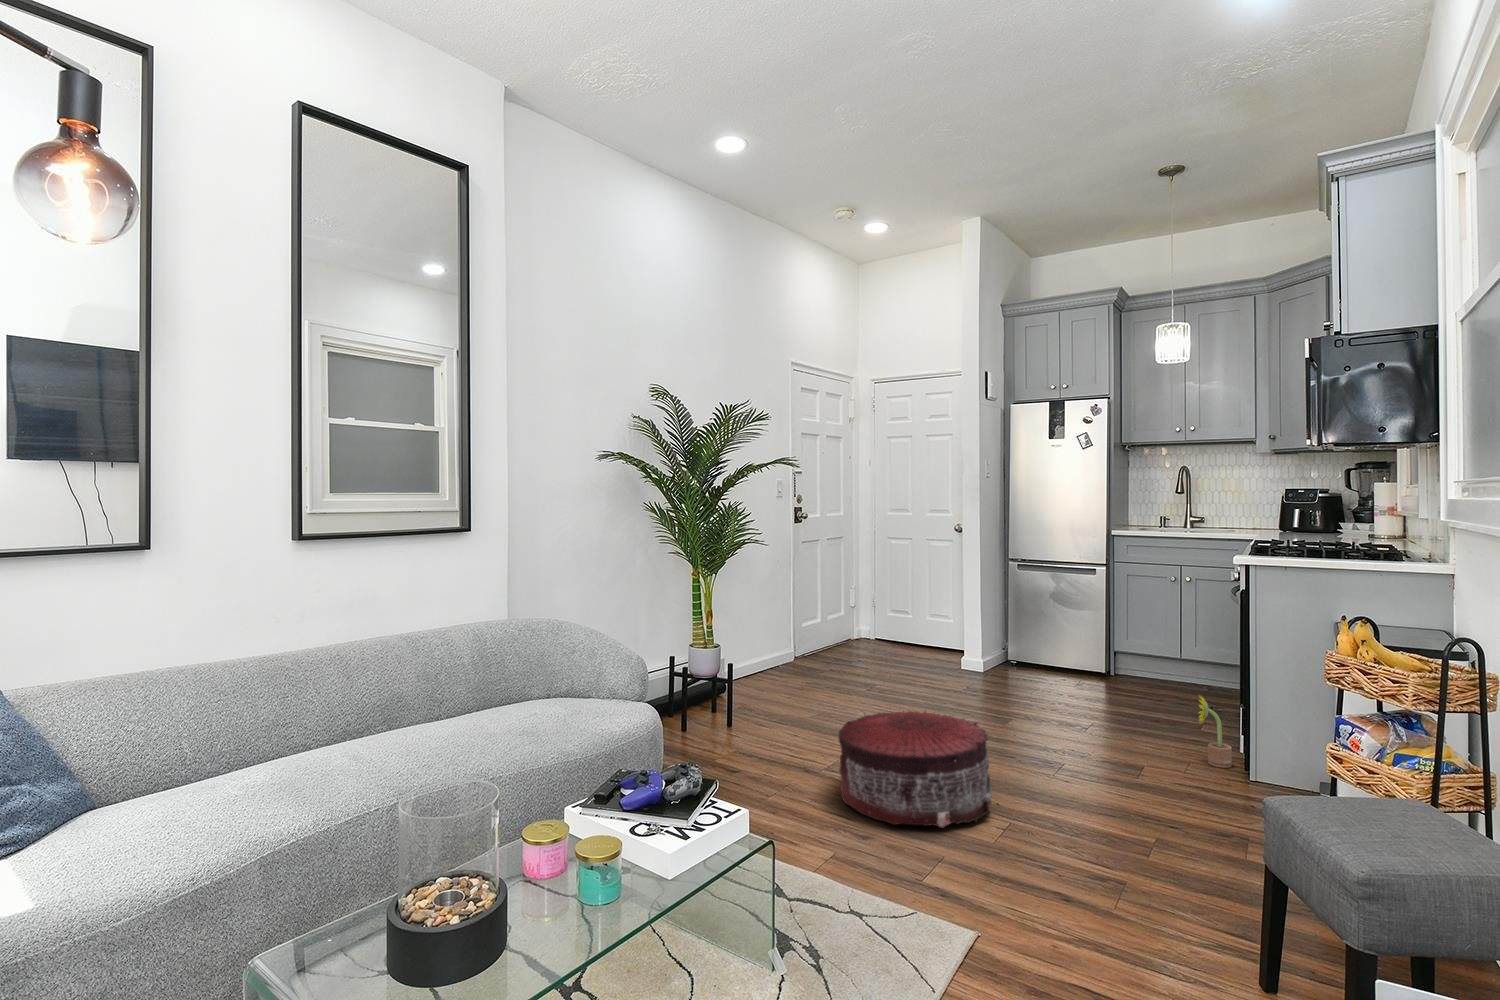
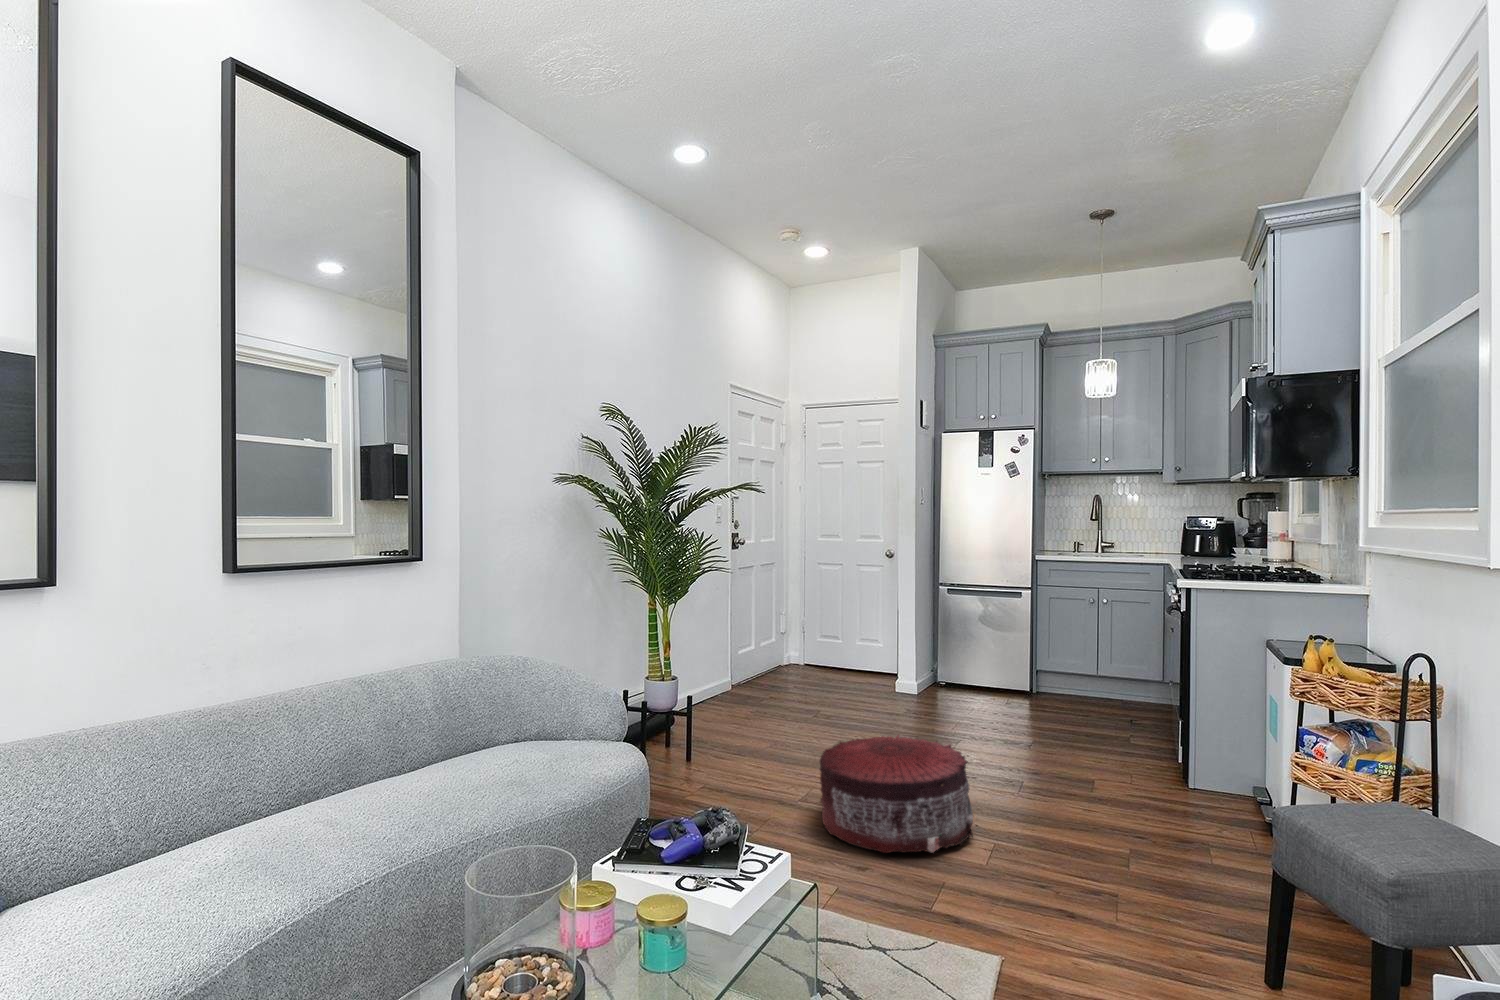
decorative plant: present [1198,696,1232,768] -> none [1136,708,1169,777]

